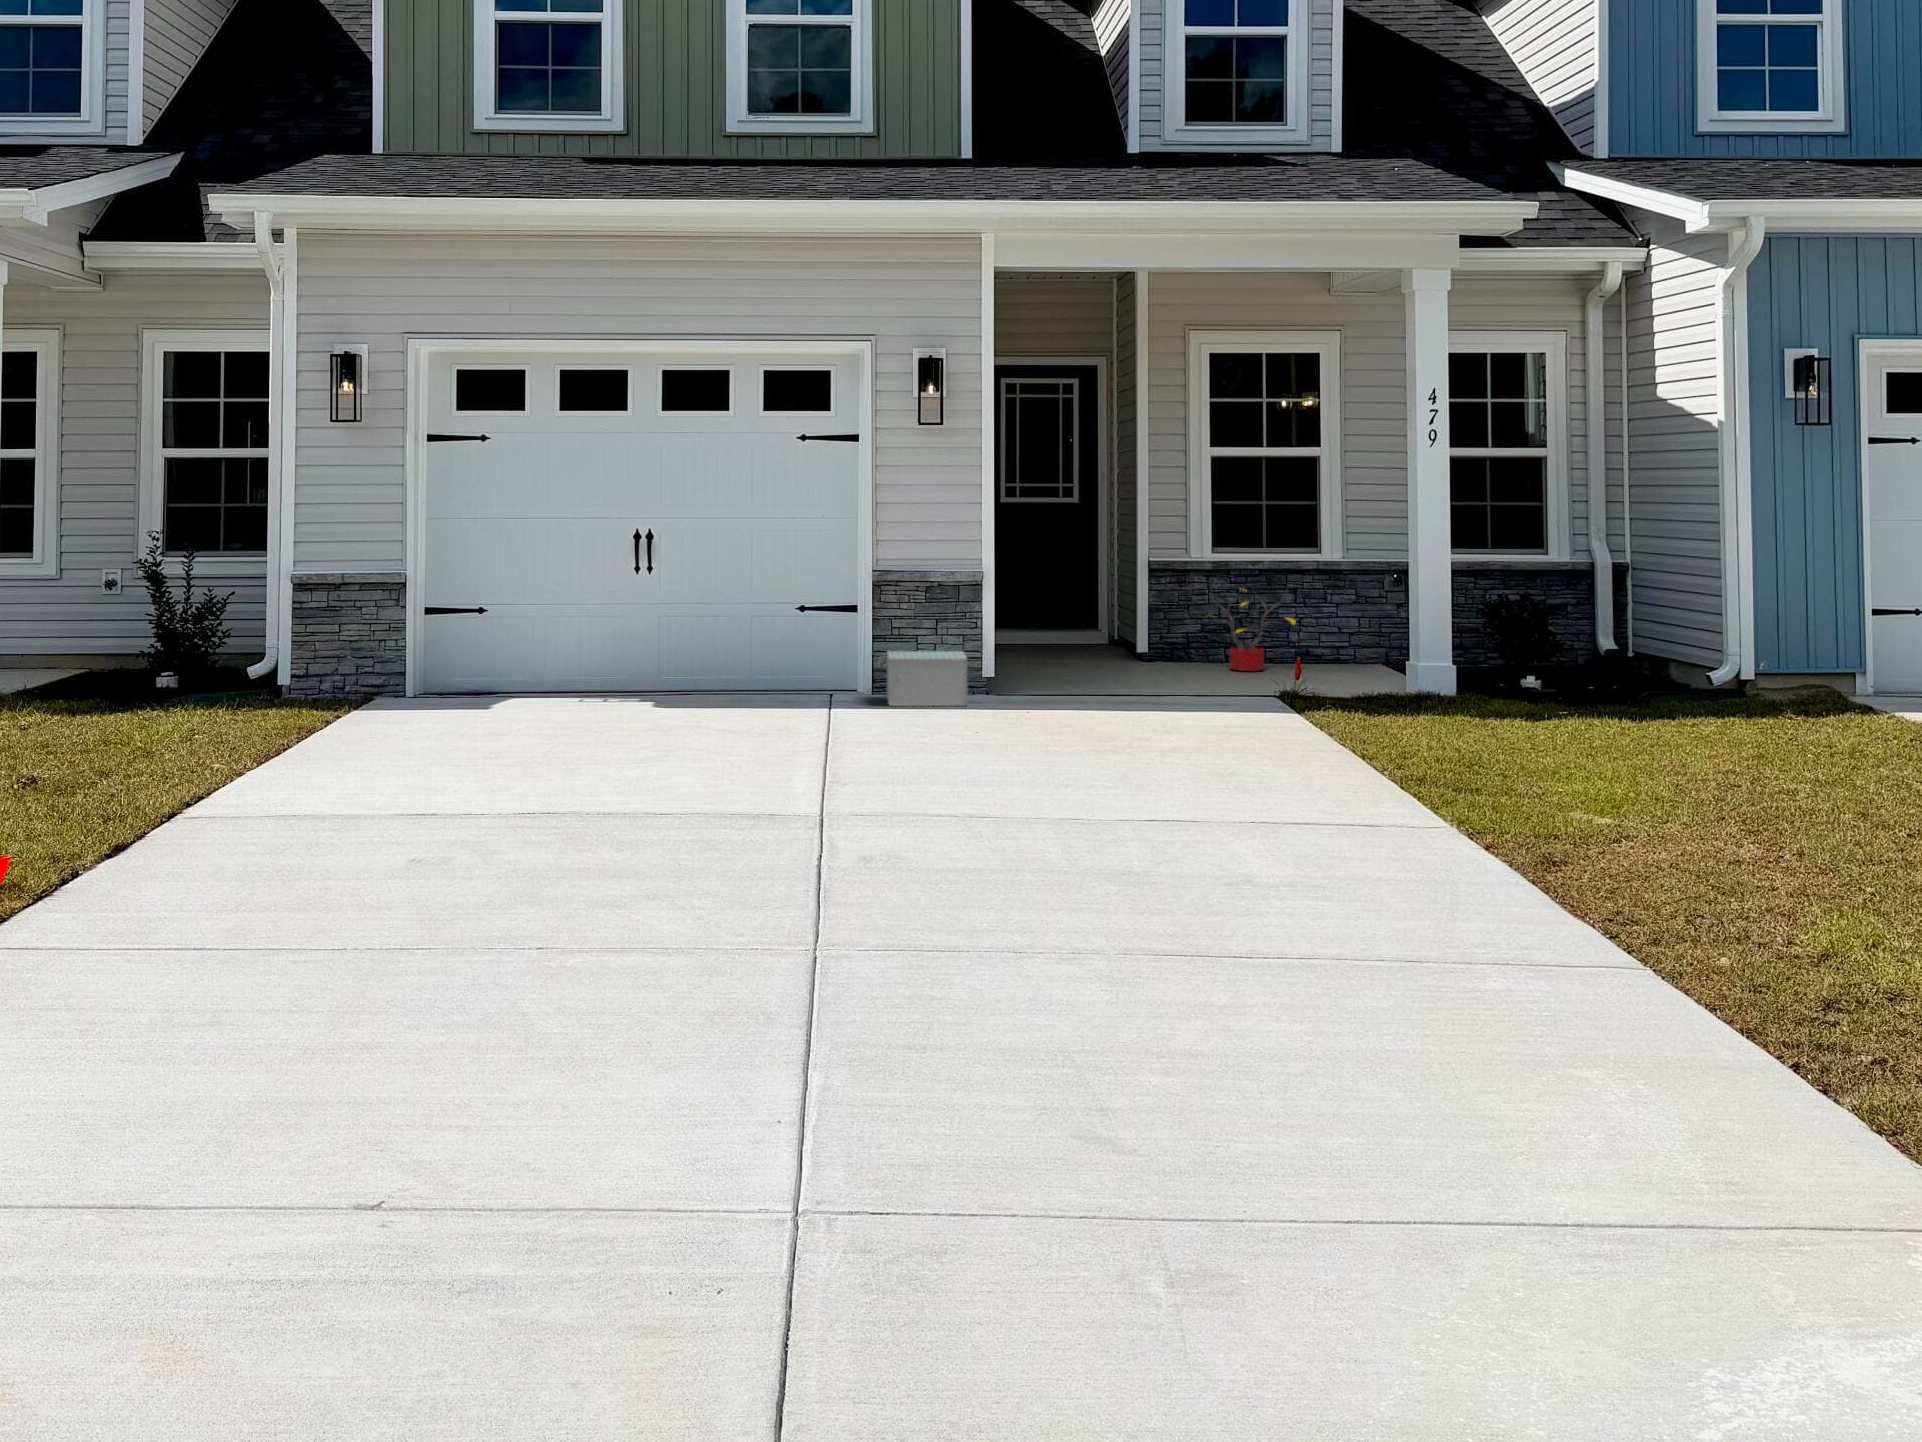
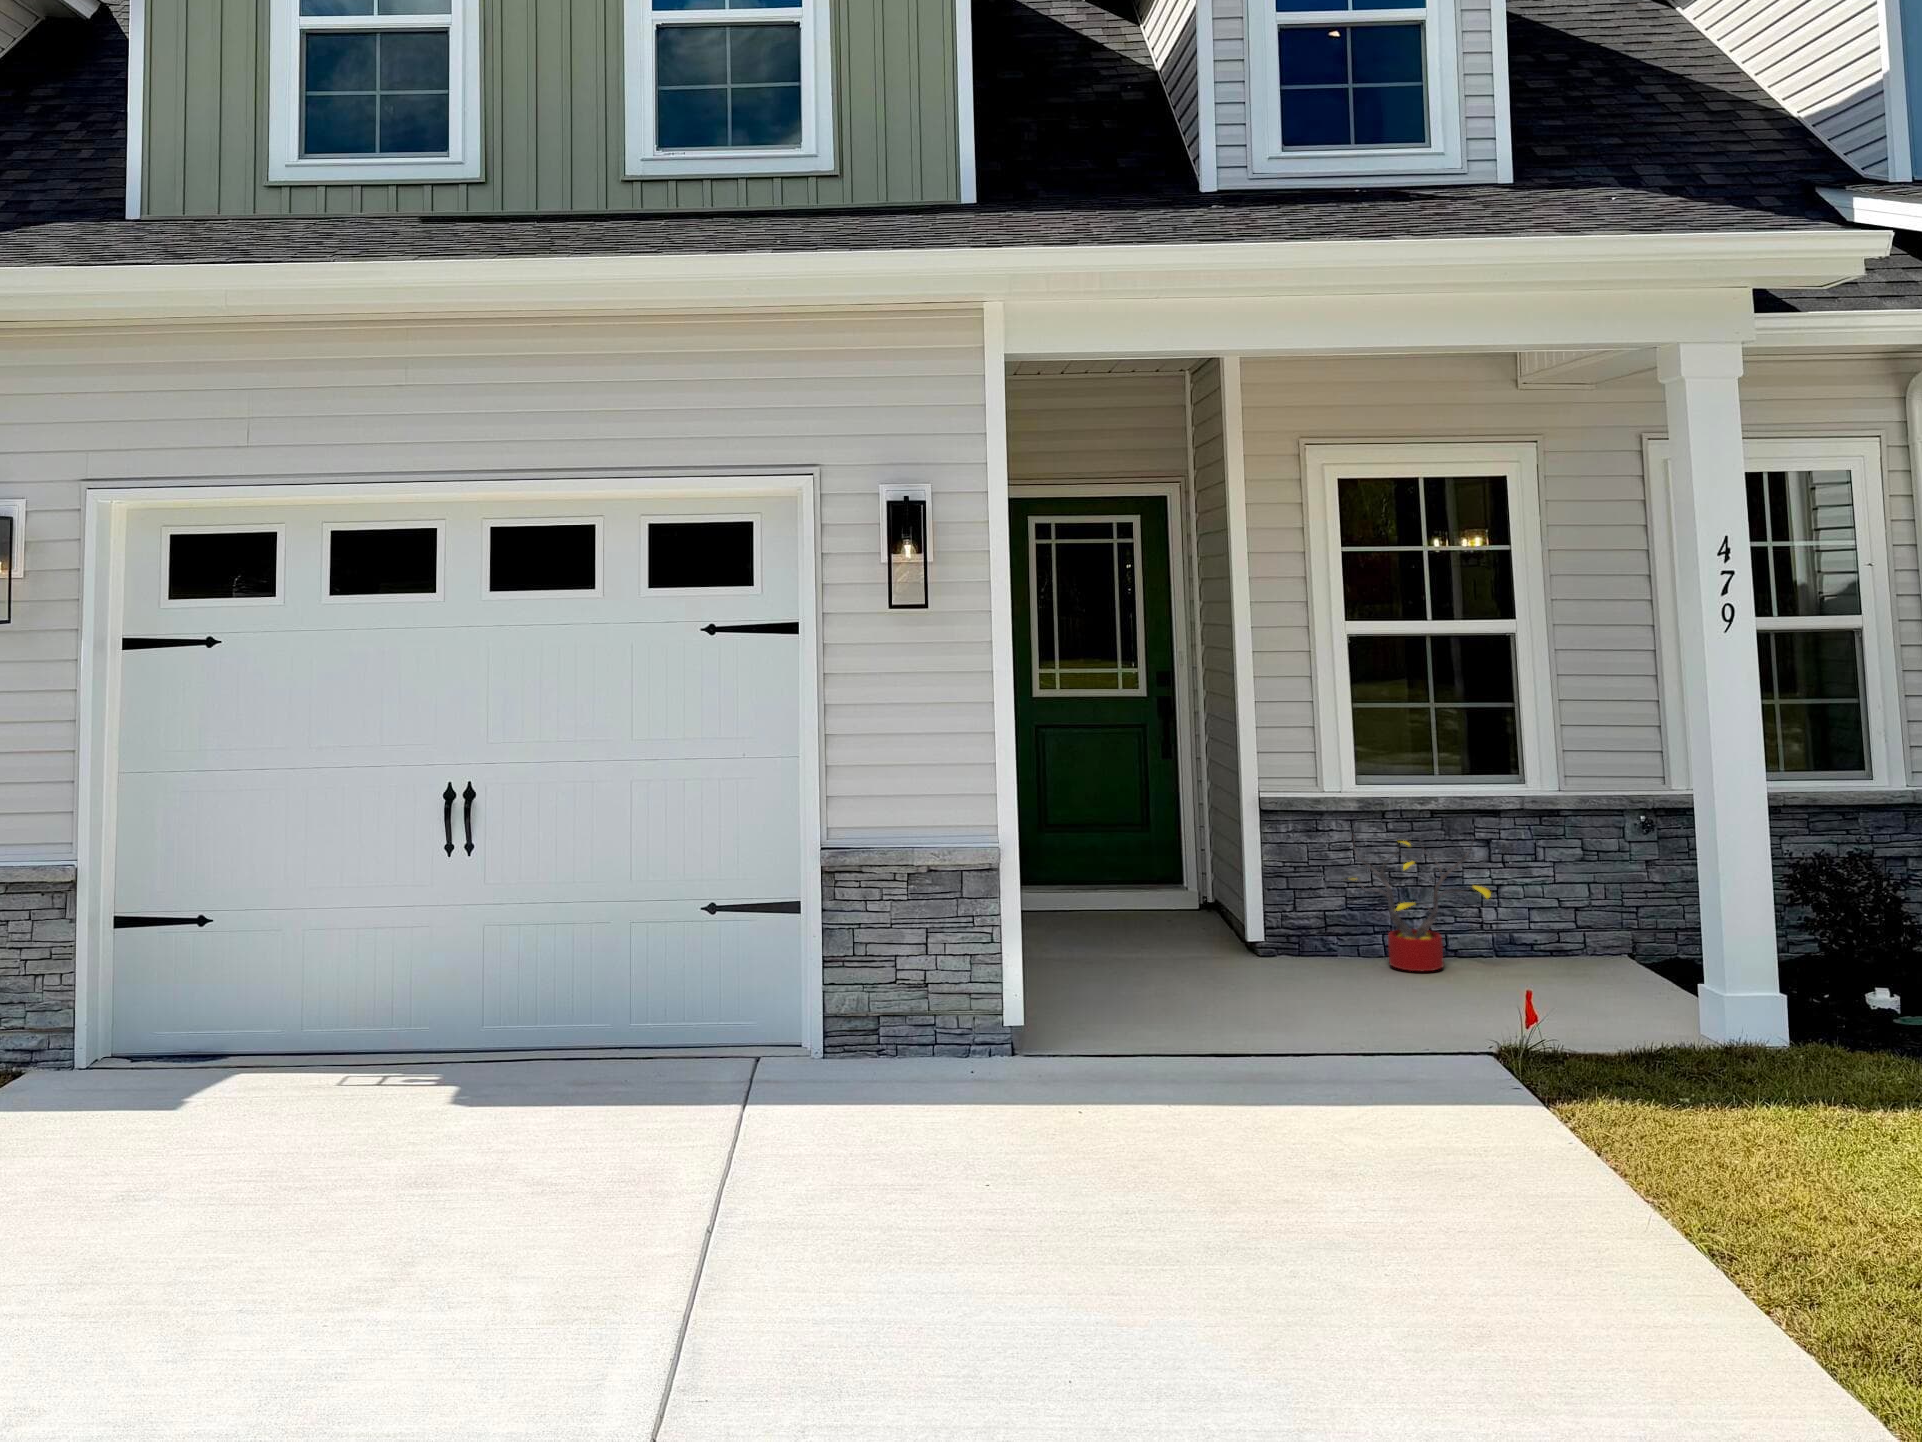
storage box: present [887,651,968,706] -> none [845,983,978,1092]

